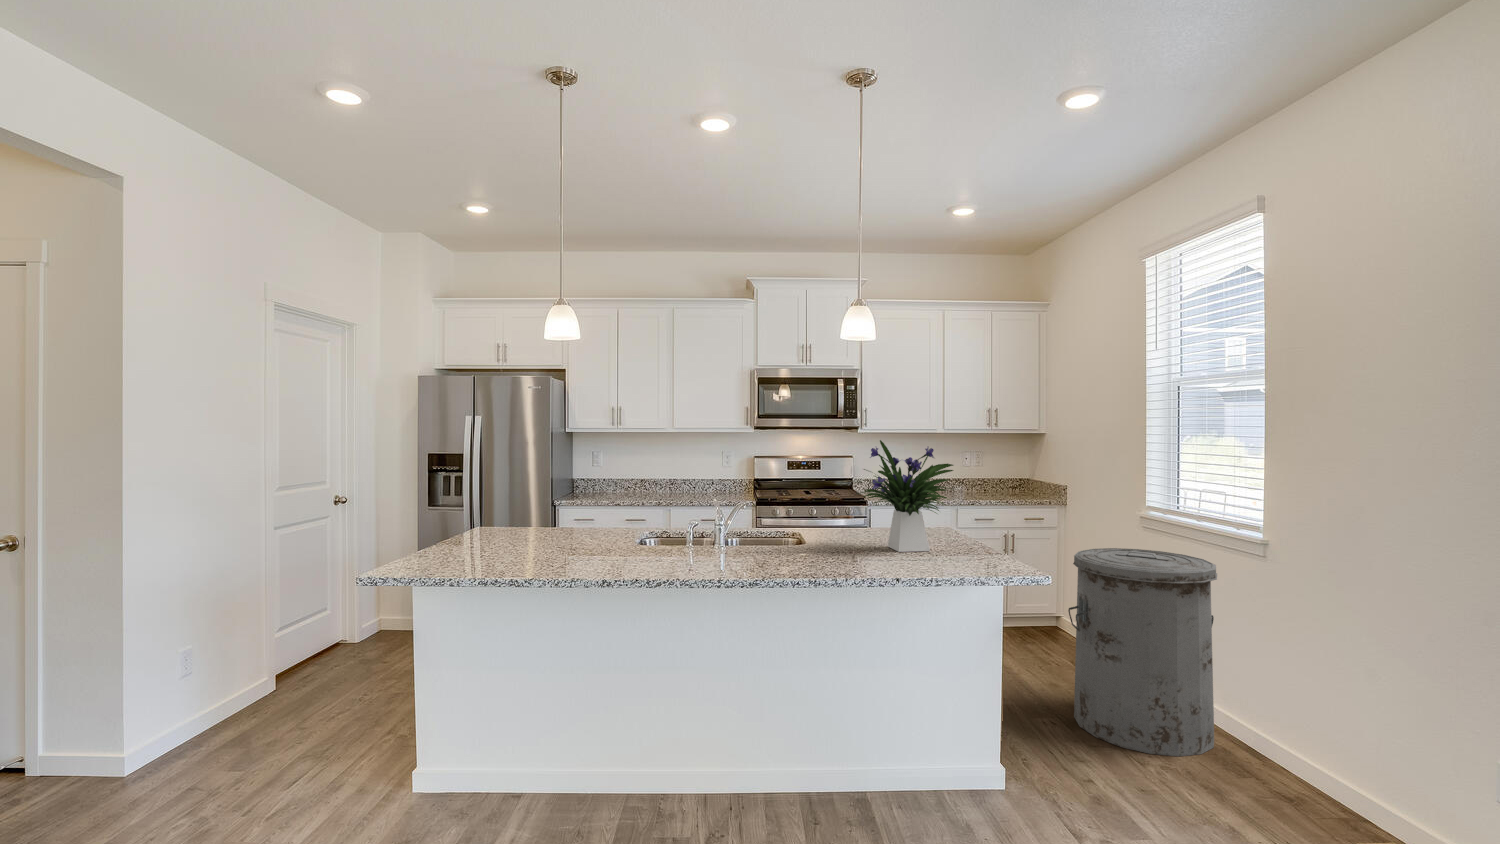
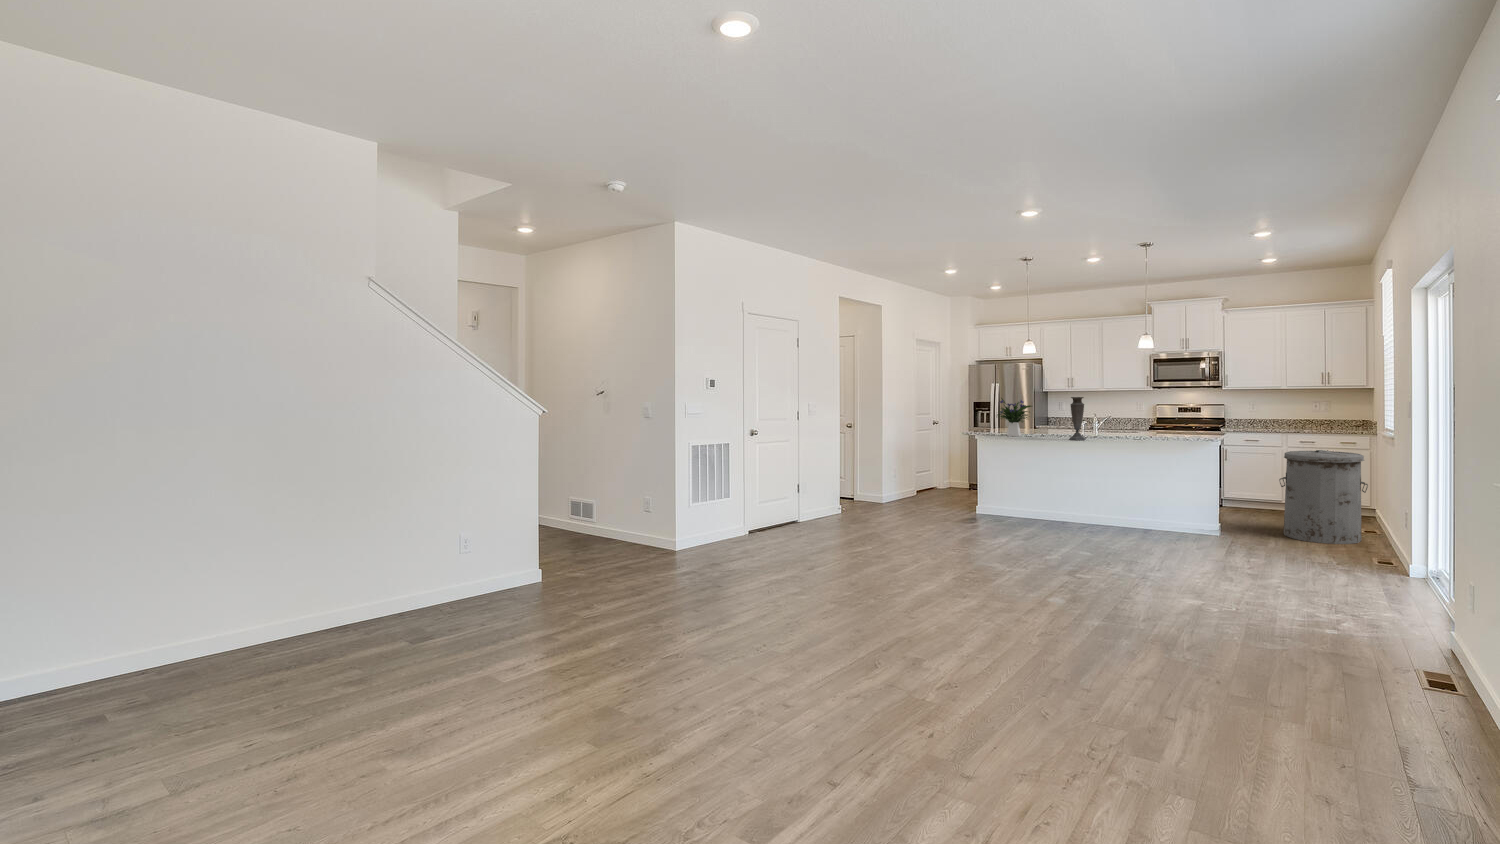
flower arrangement: present [861,440,953,552] -> present [997,398,1032,436]
vase: none [698,441,742,570] -> present [1069,397,1086,440]

